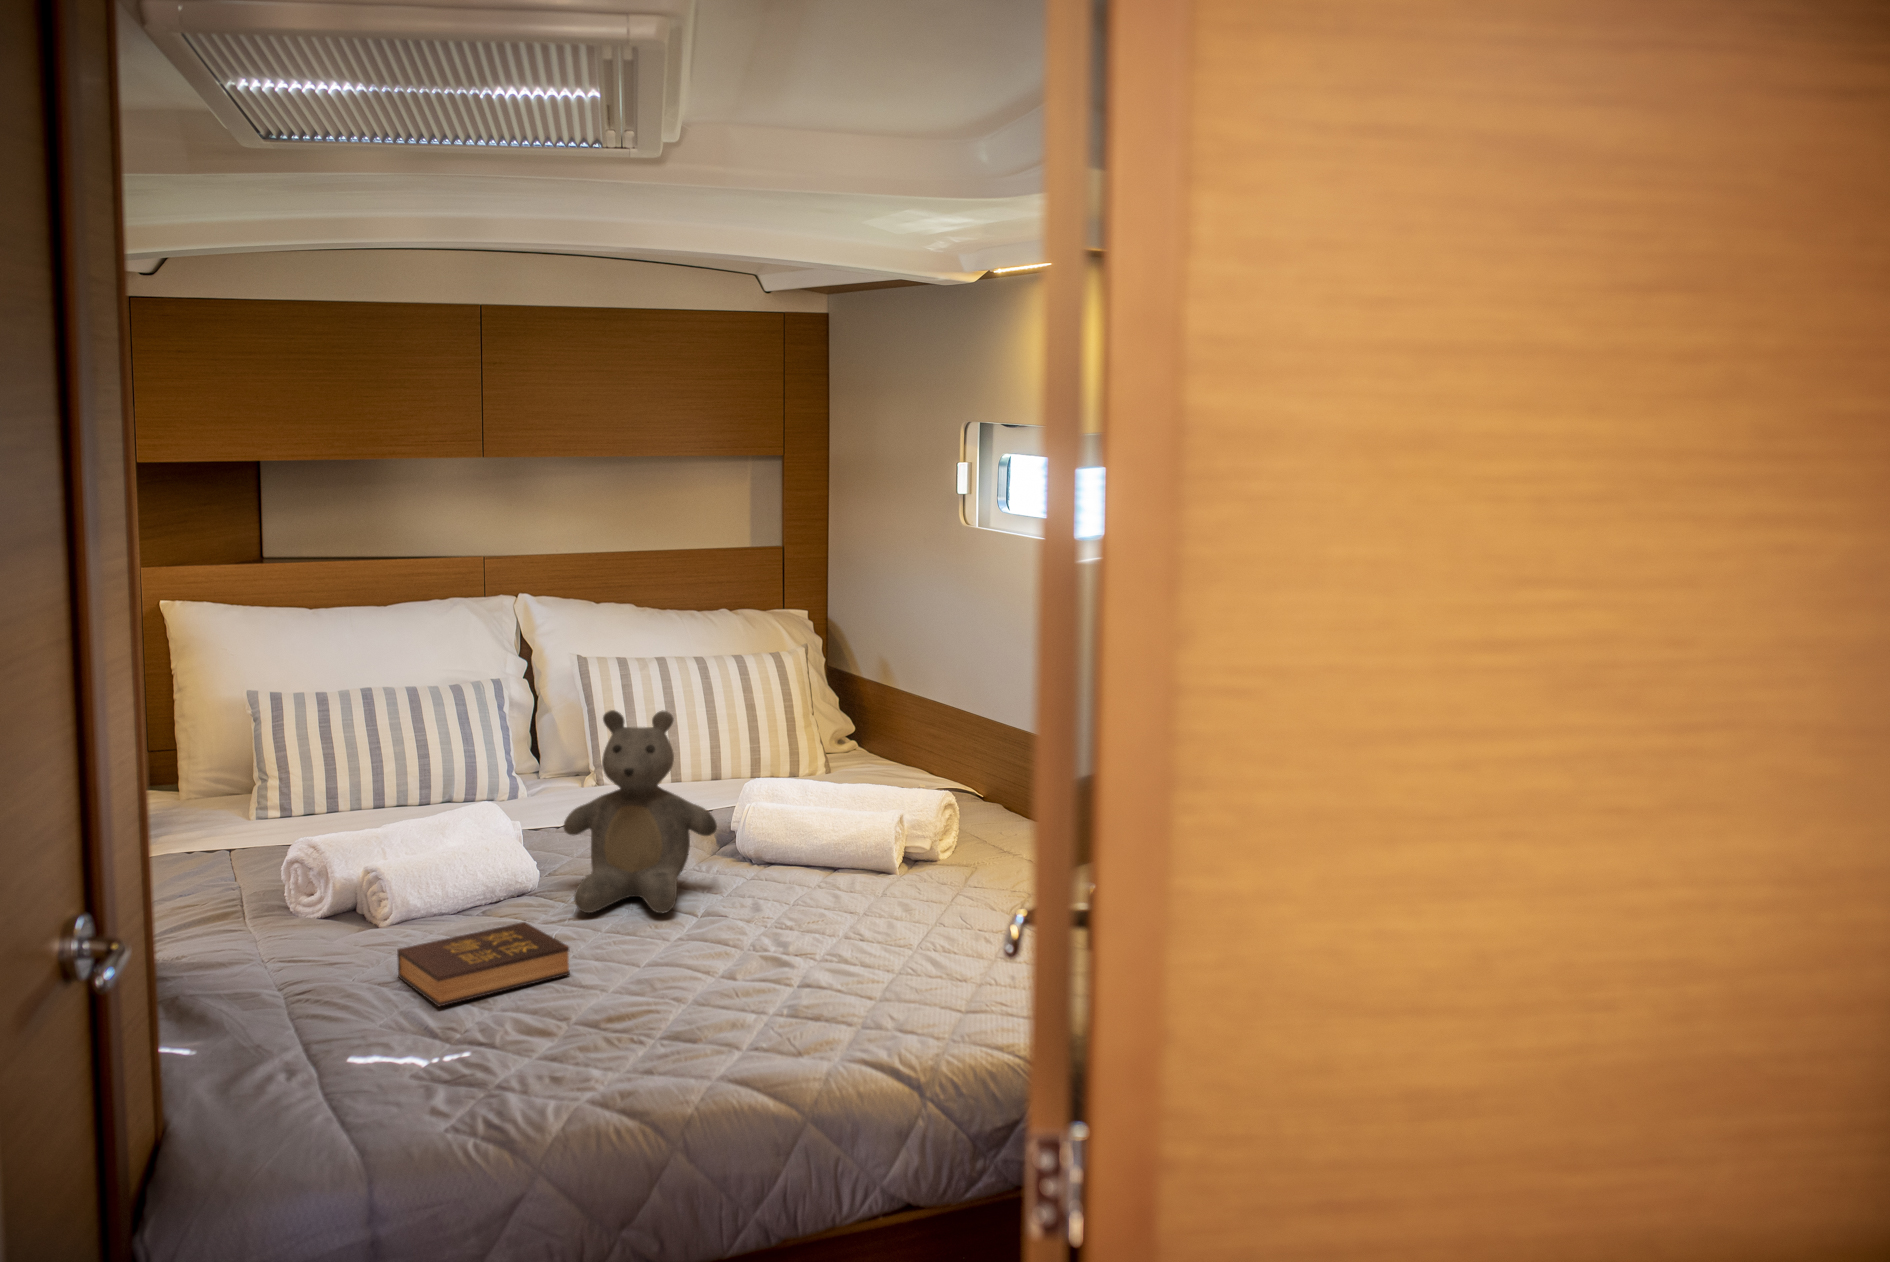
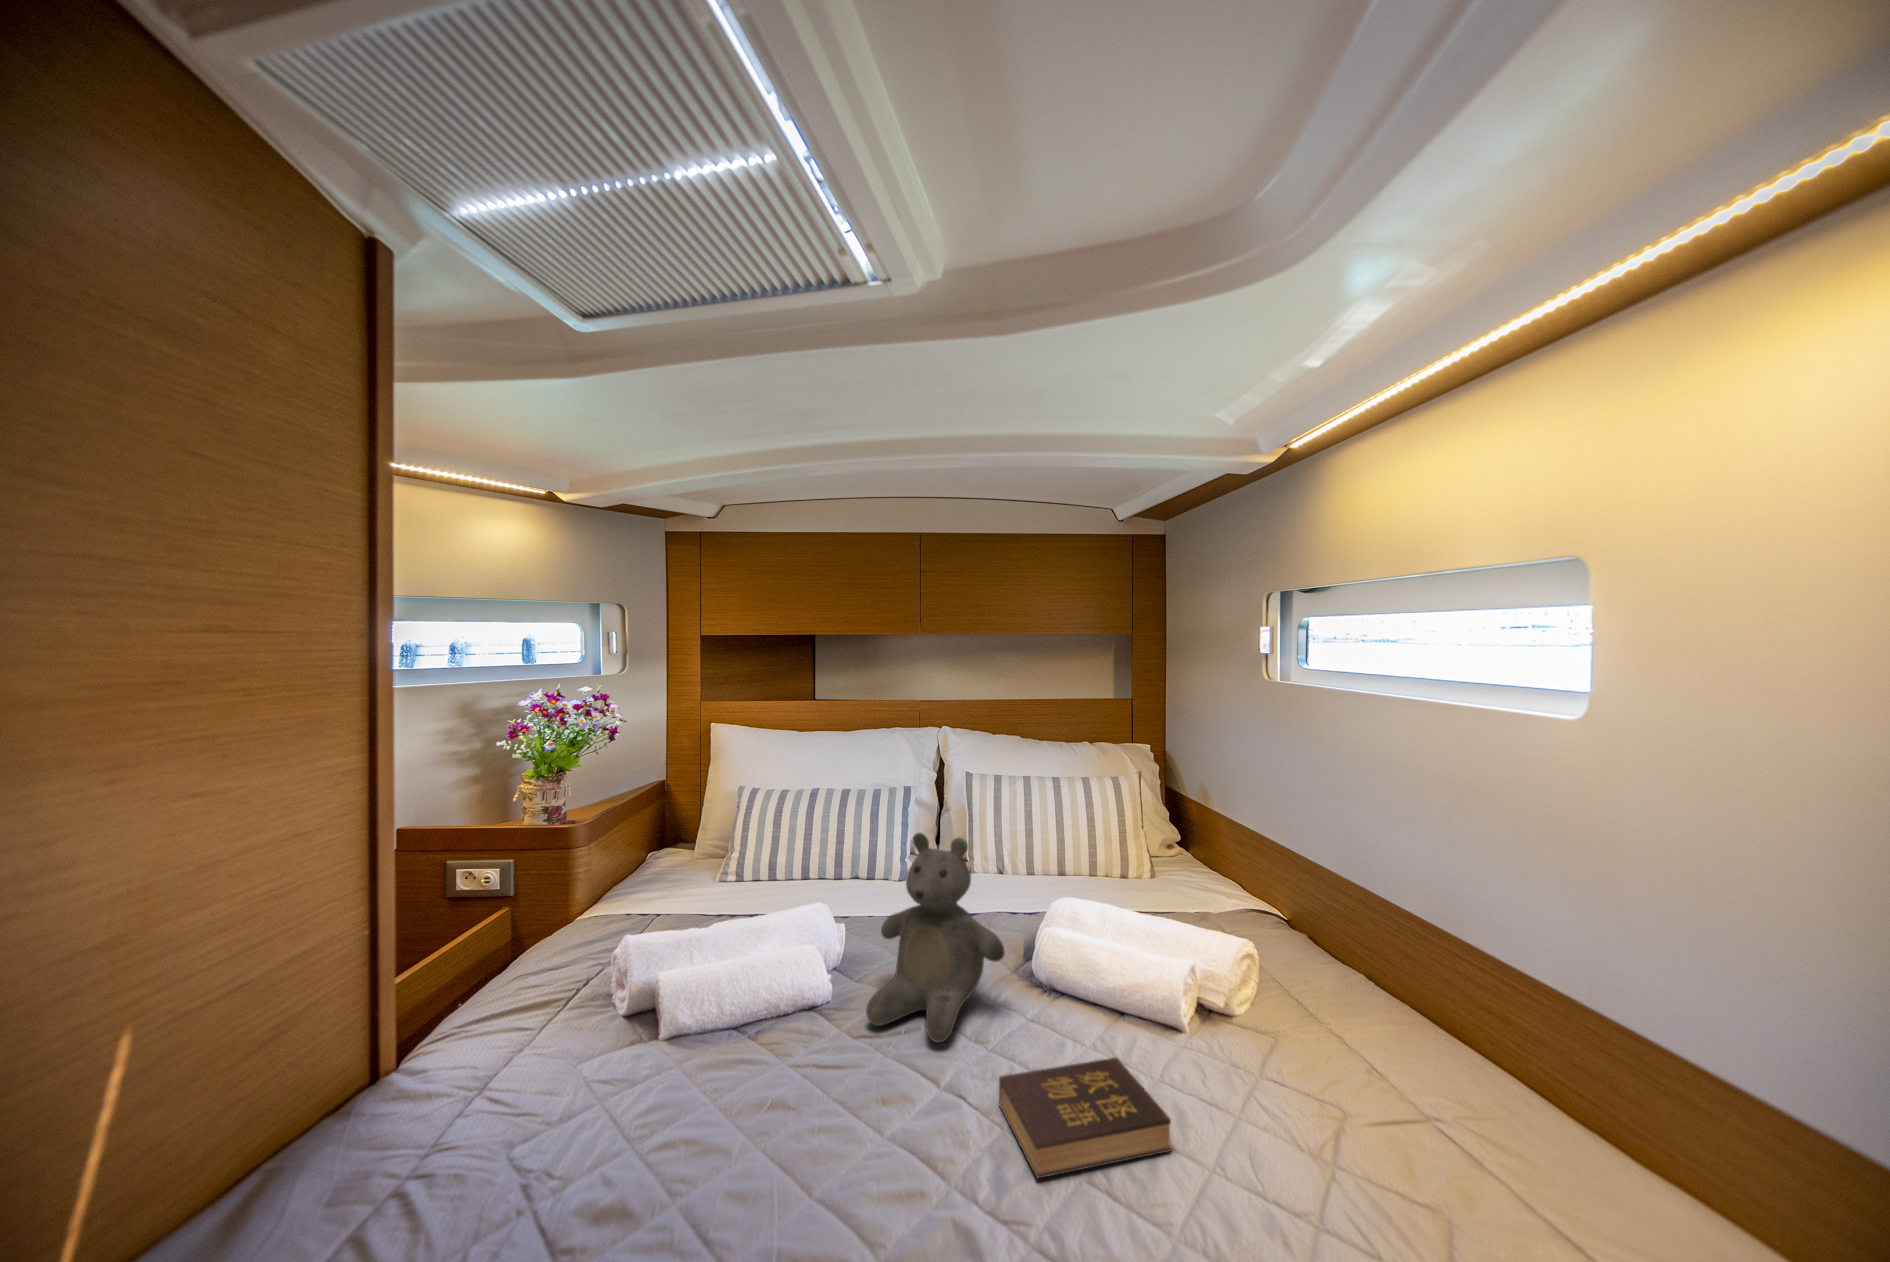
hardback book: present [397,922,570,1006] -> present [999,1058,1172,1178]

